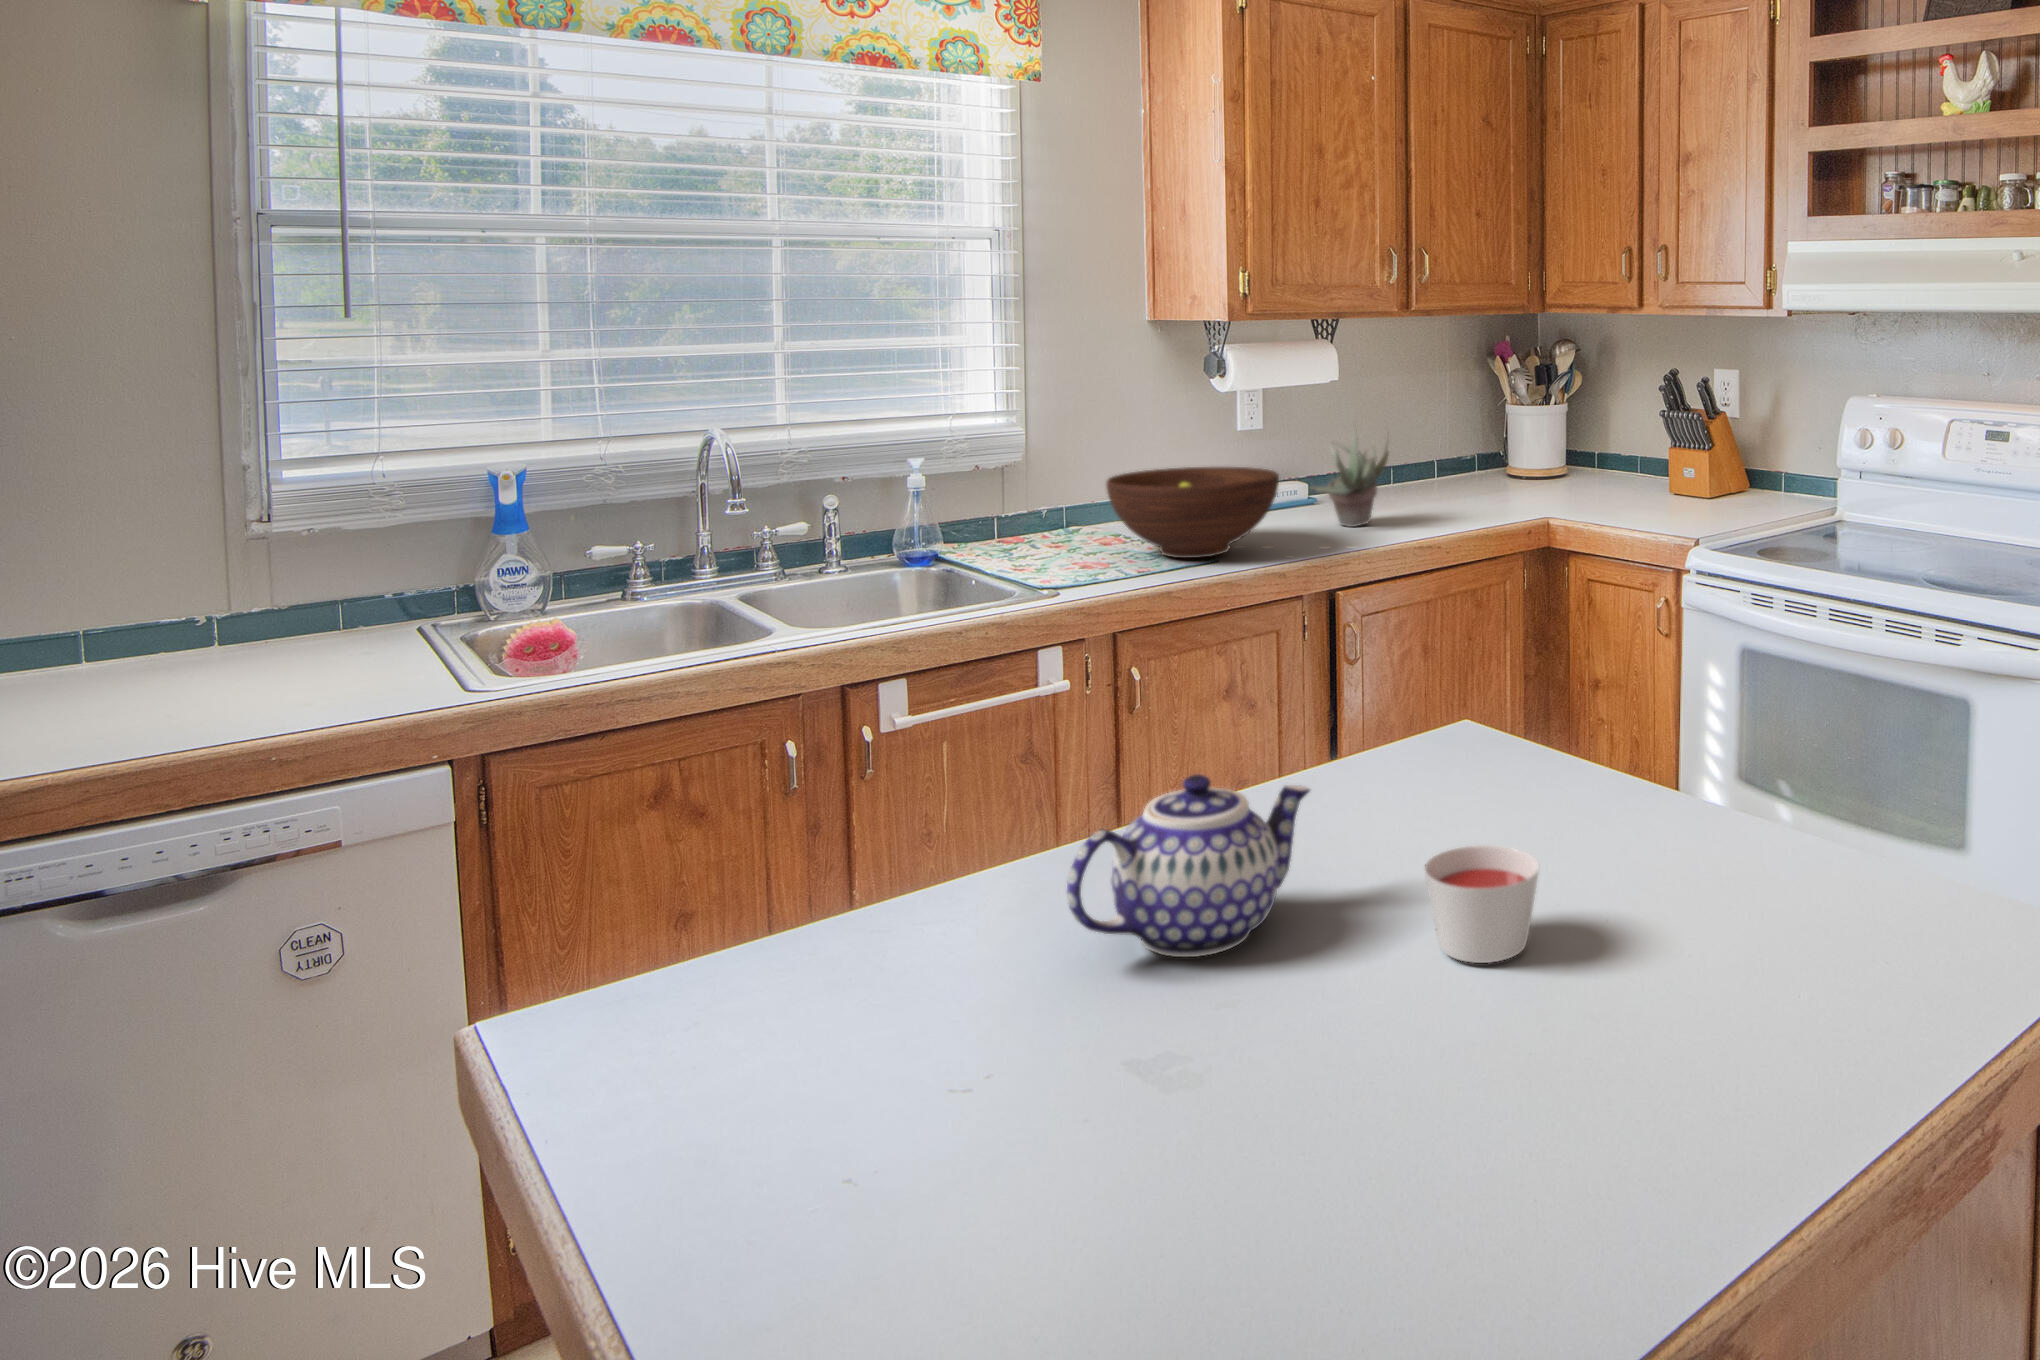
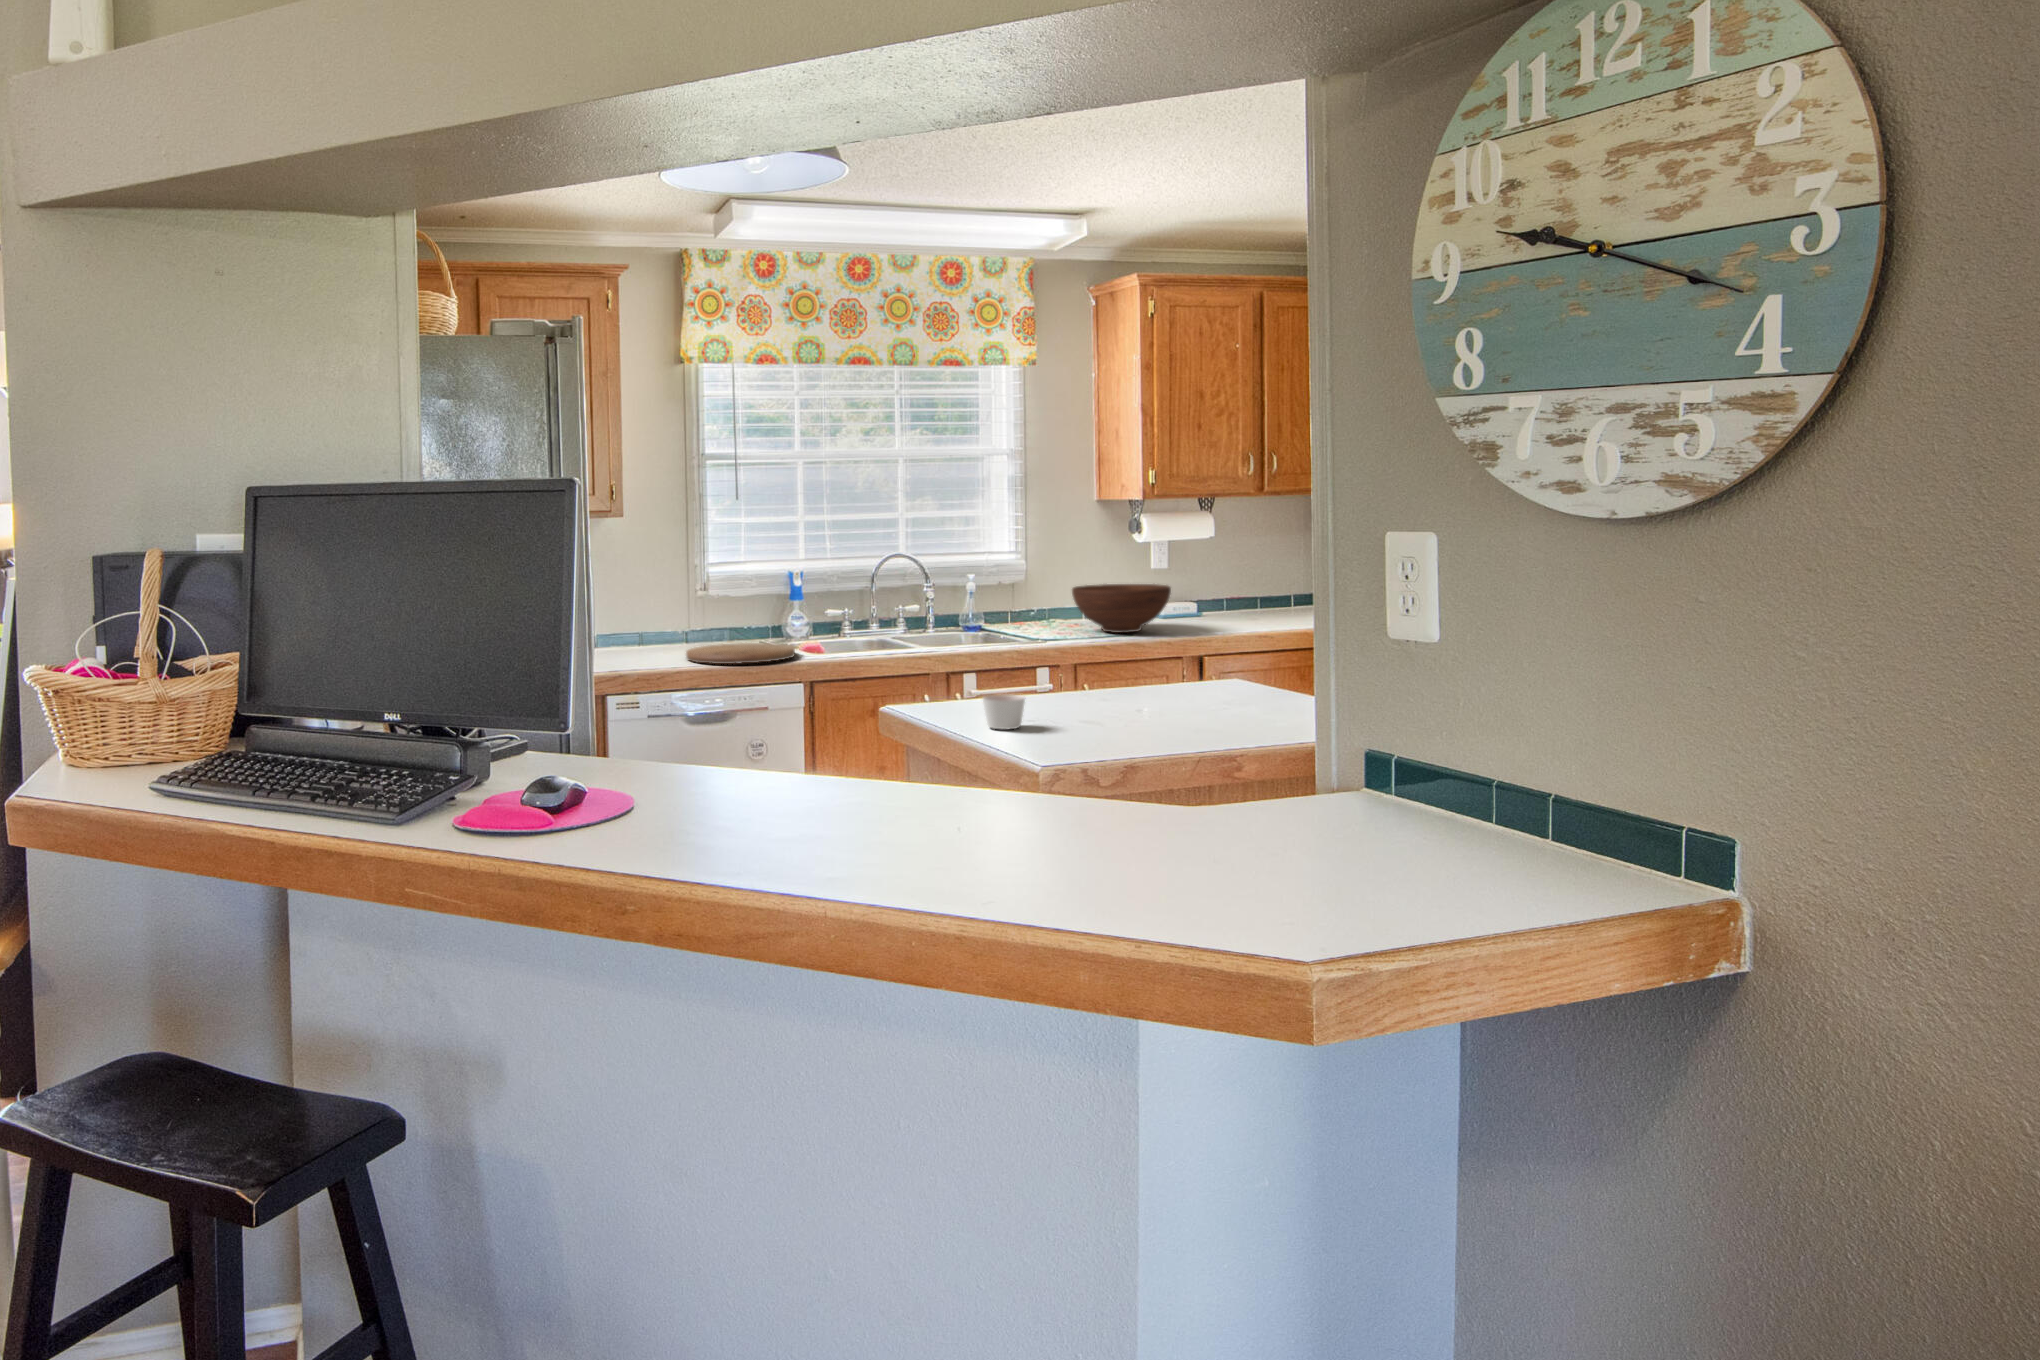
succulent plant: present [1311,422,1389,527] -> none [1192,558,1245,624]
cutting board: none [132,646,466,734] -> present [686,643,795,664]
teapot: present [1067,774,1310,957] -> none [1049,653,1139,713]
candle: present [1424,845,1539,963] -> present [983,694,1025,729]

